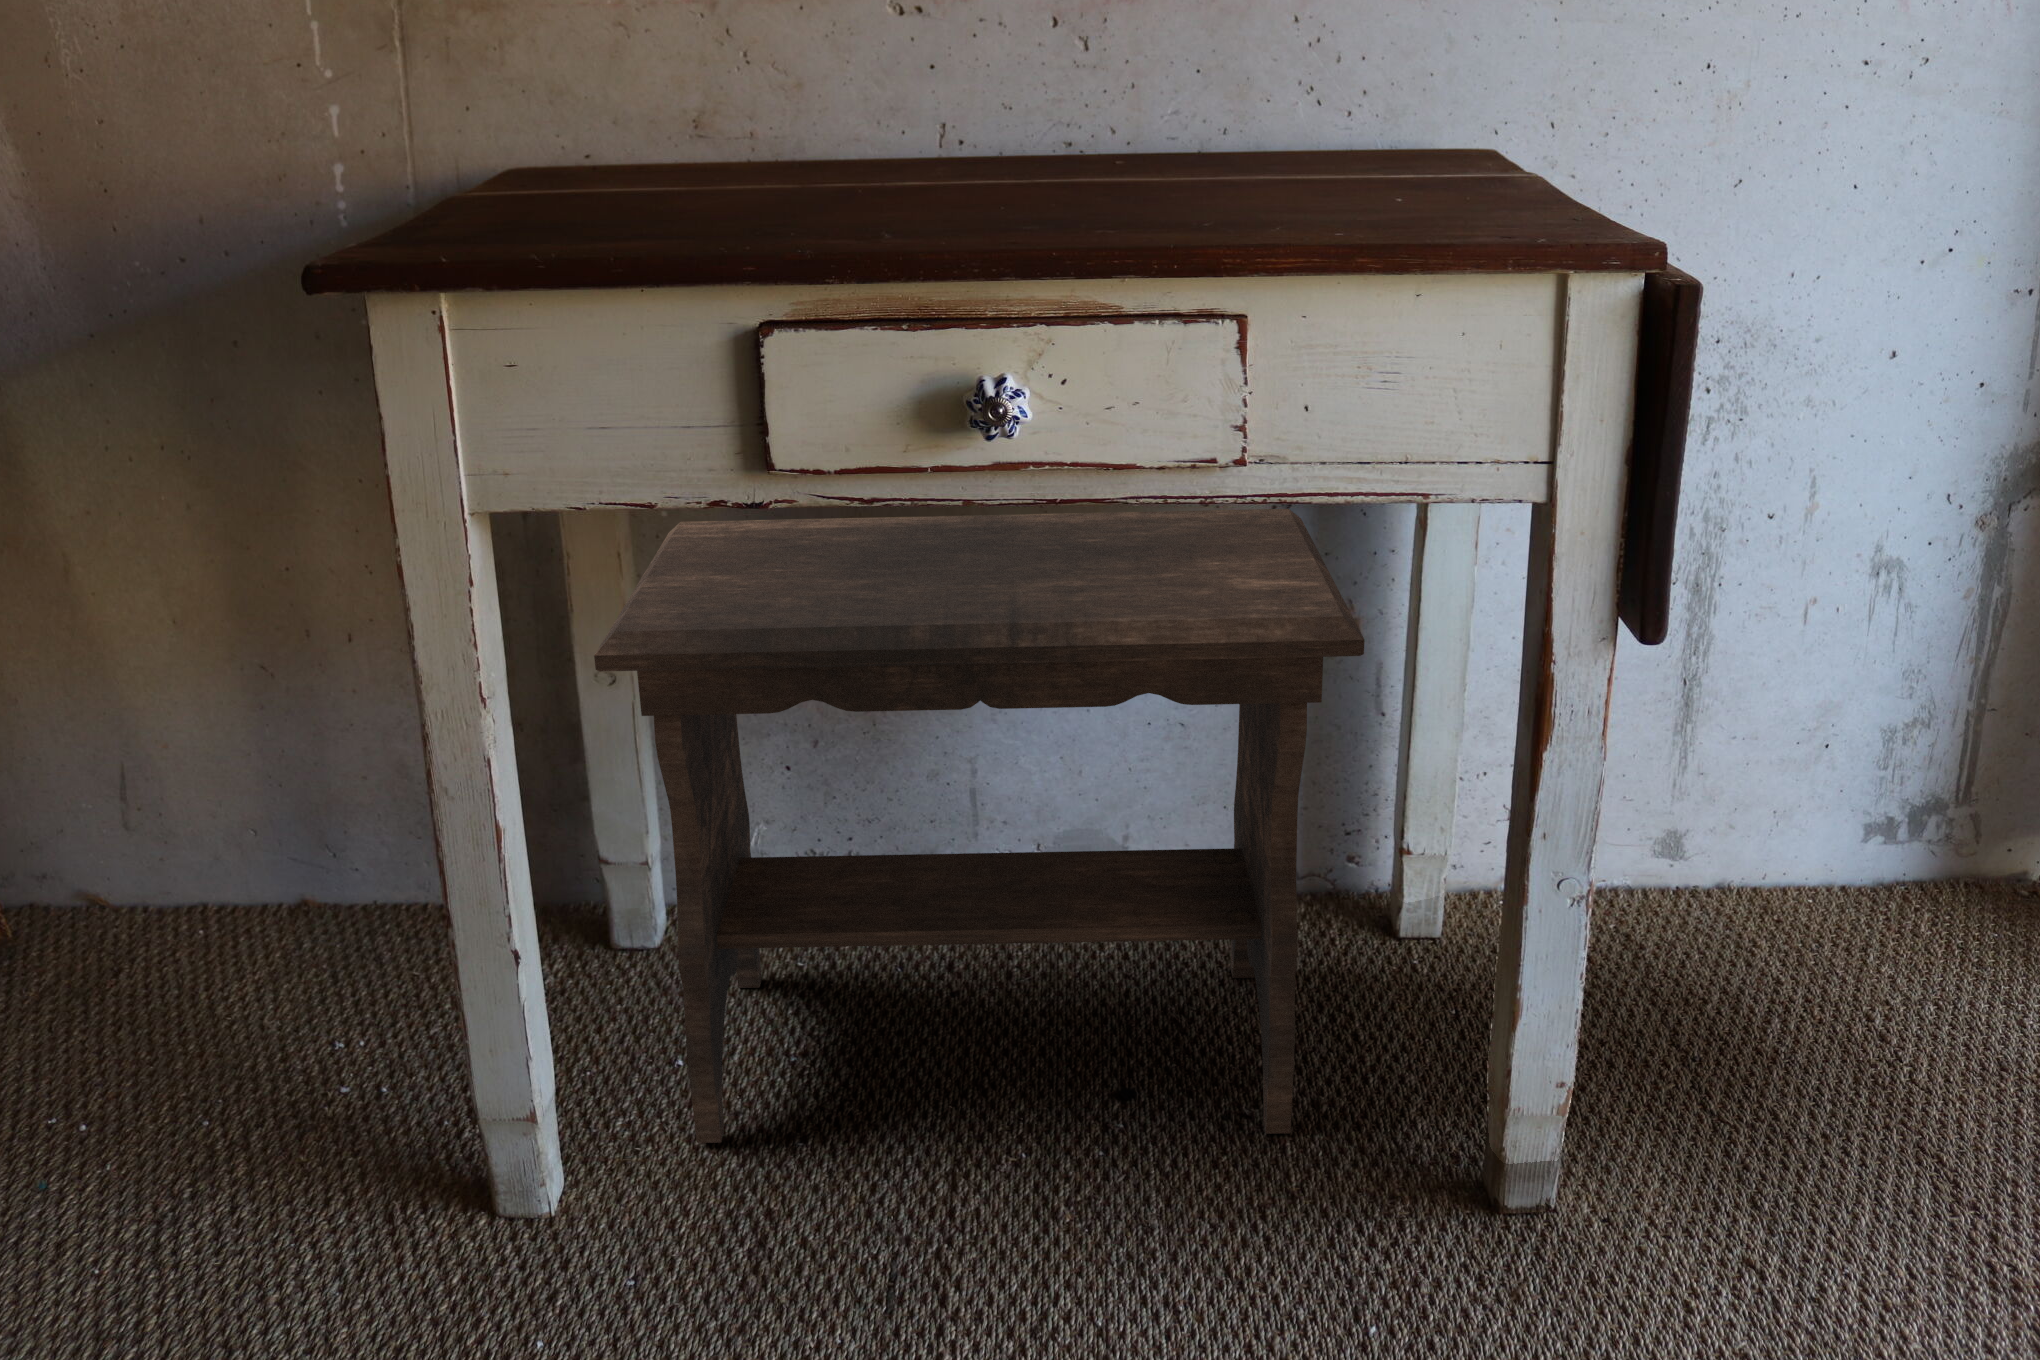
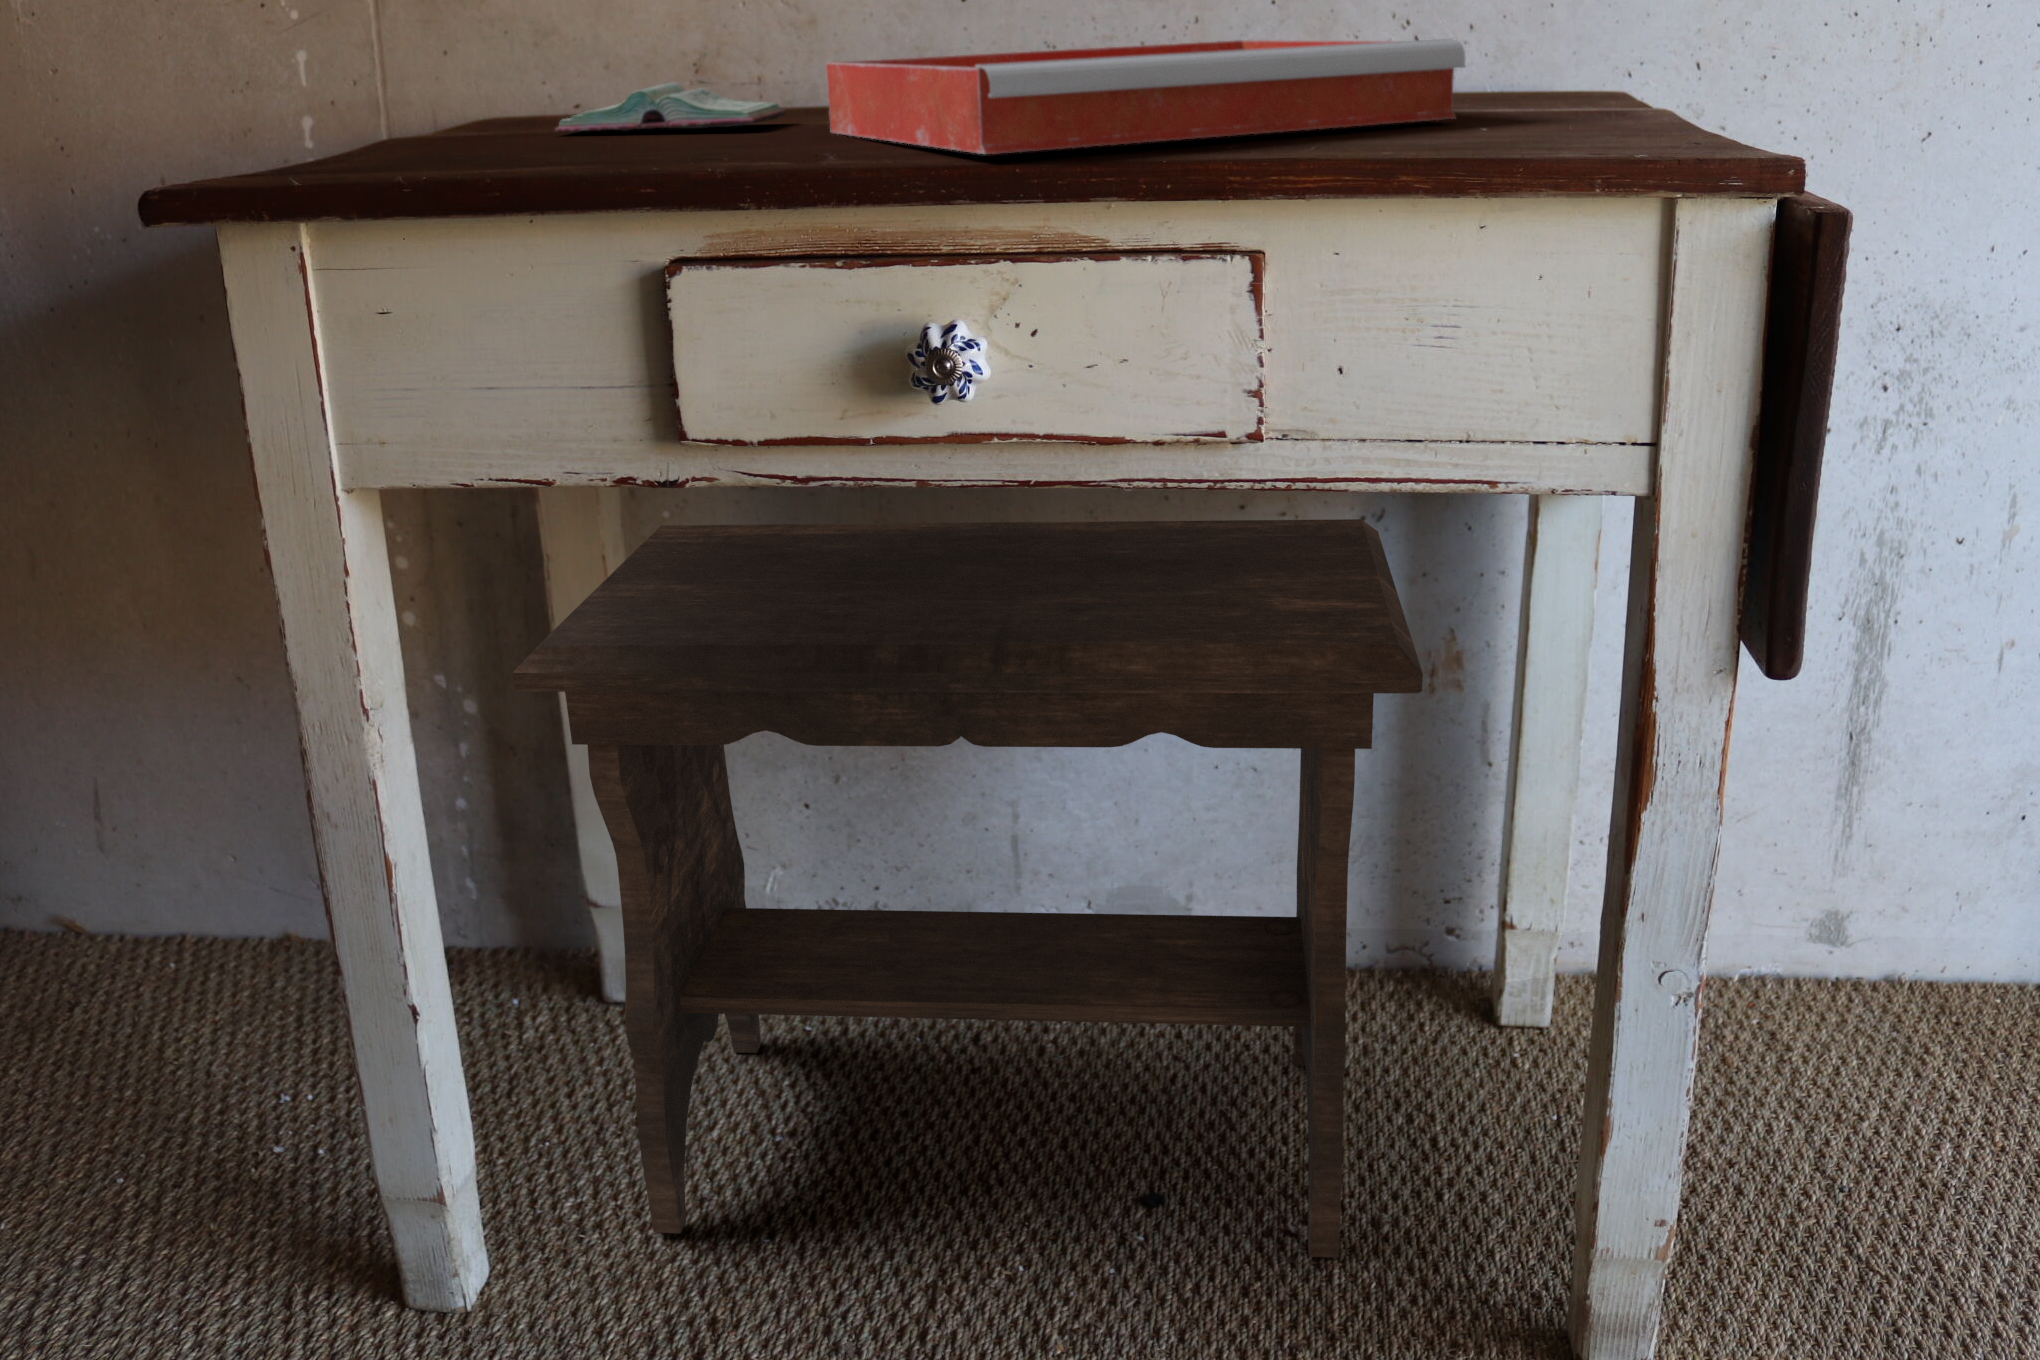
tray: none [843,104,1384,221] -> present [826,39,1465,154]
book: none [596,138,796,183] -> present [555,82,786,132]

